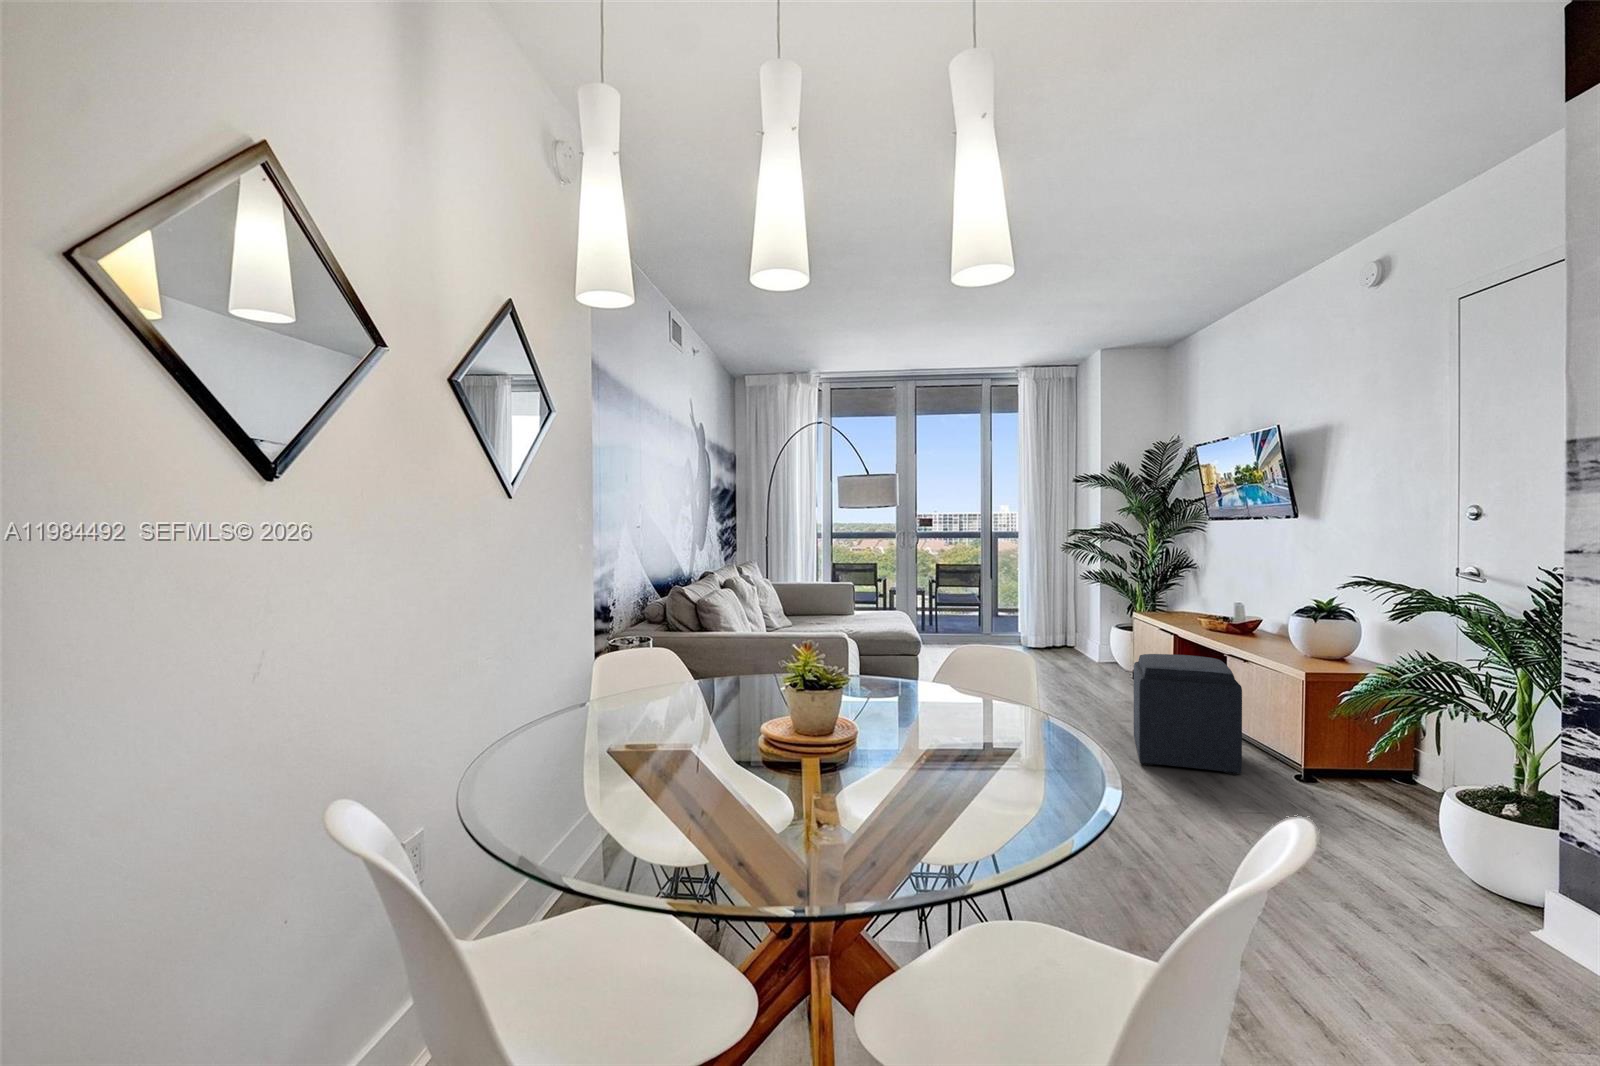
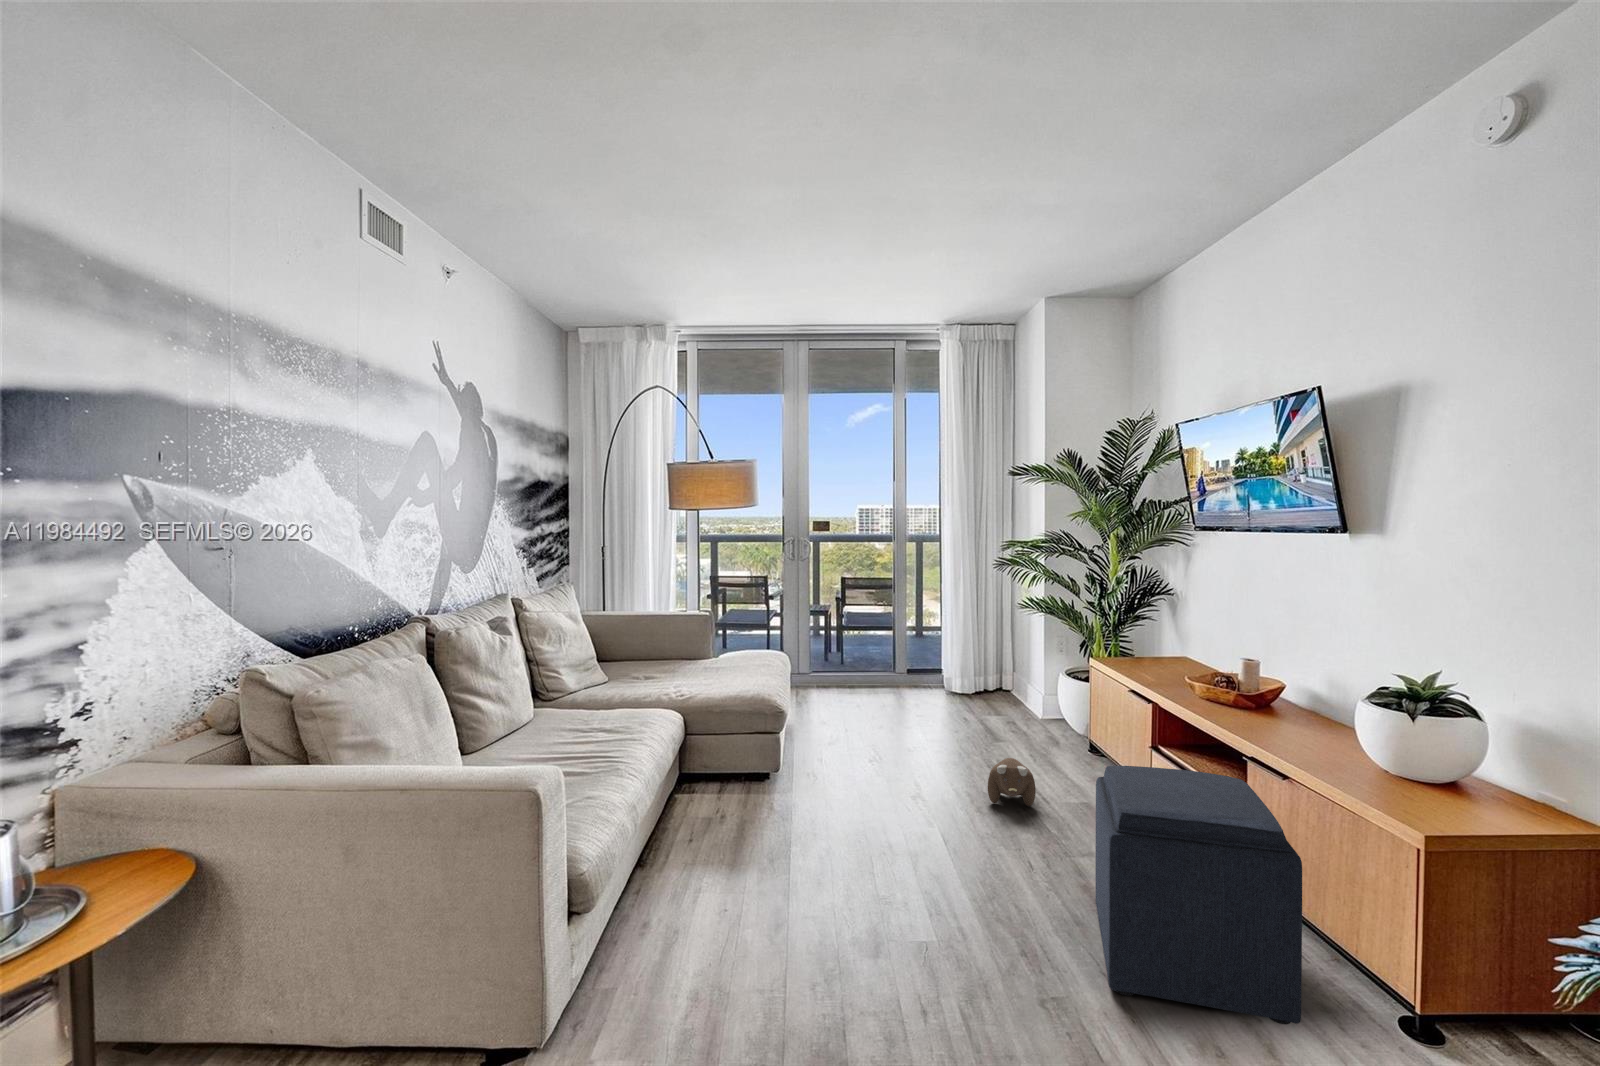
plush toy: none [1063,672,1096,702] -> present [988,758,1036,806]

